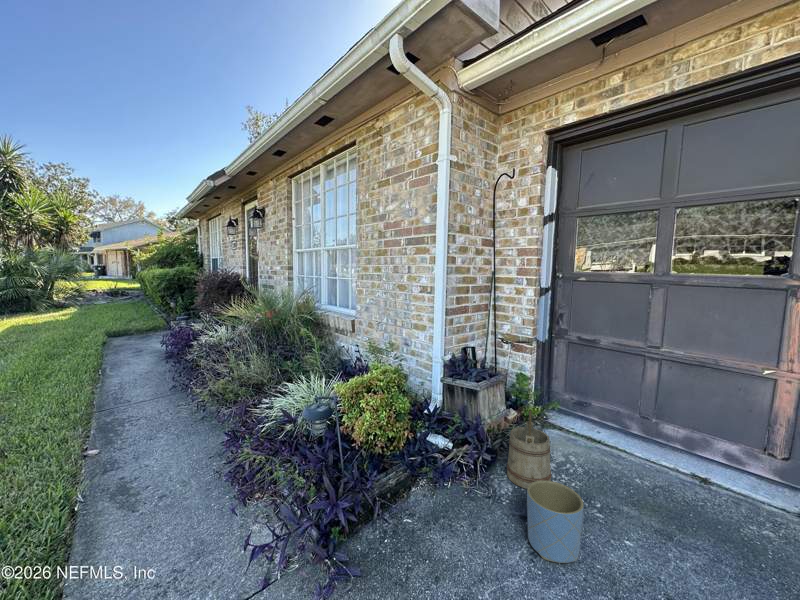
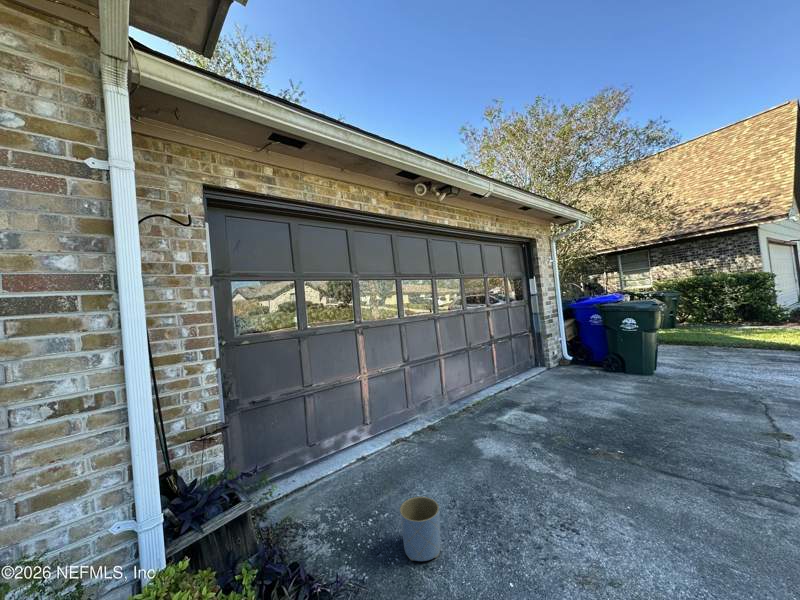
bucket: present [507,411,551,489] -> none [321,476,364,561]

